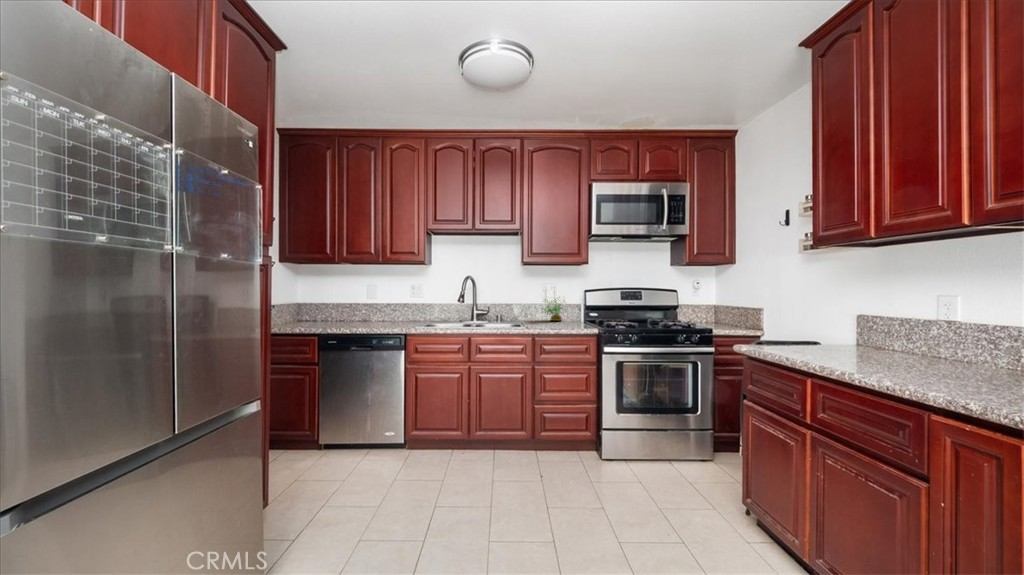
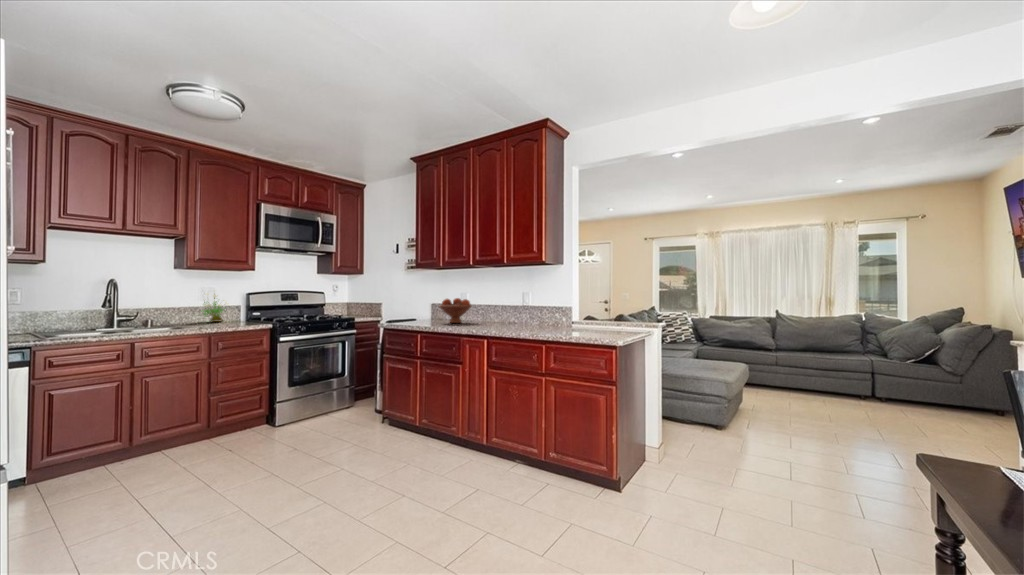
fruit bowl: none [866,308,972,366] -> present [439,298,472,323]

